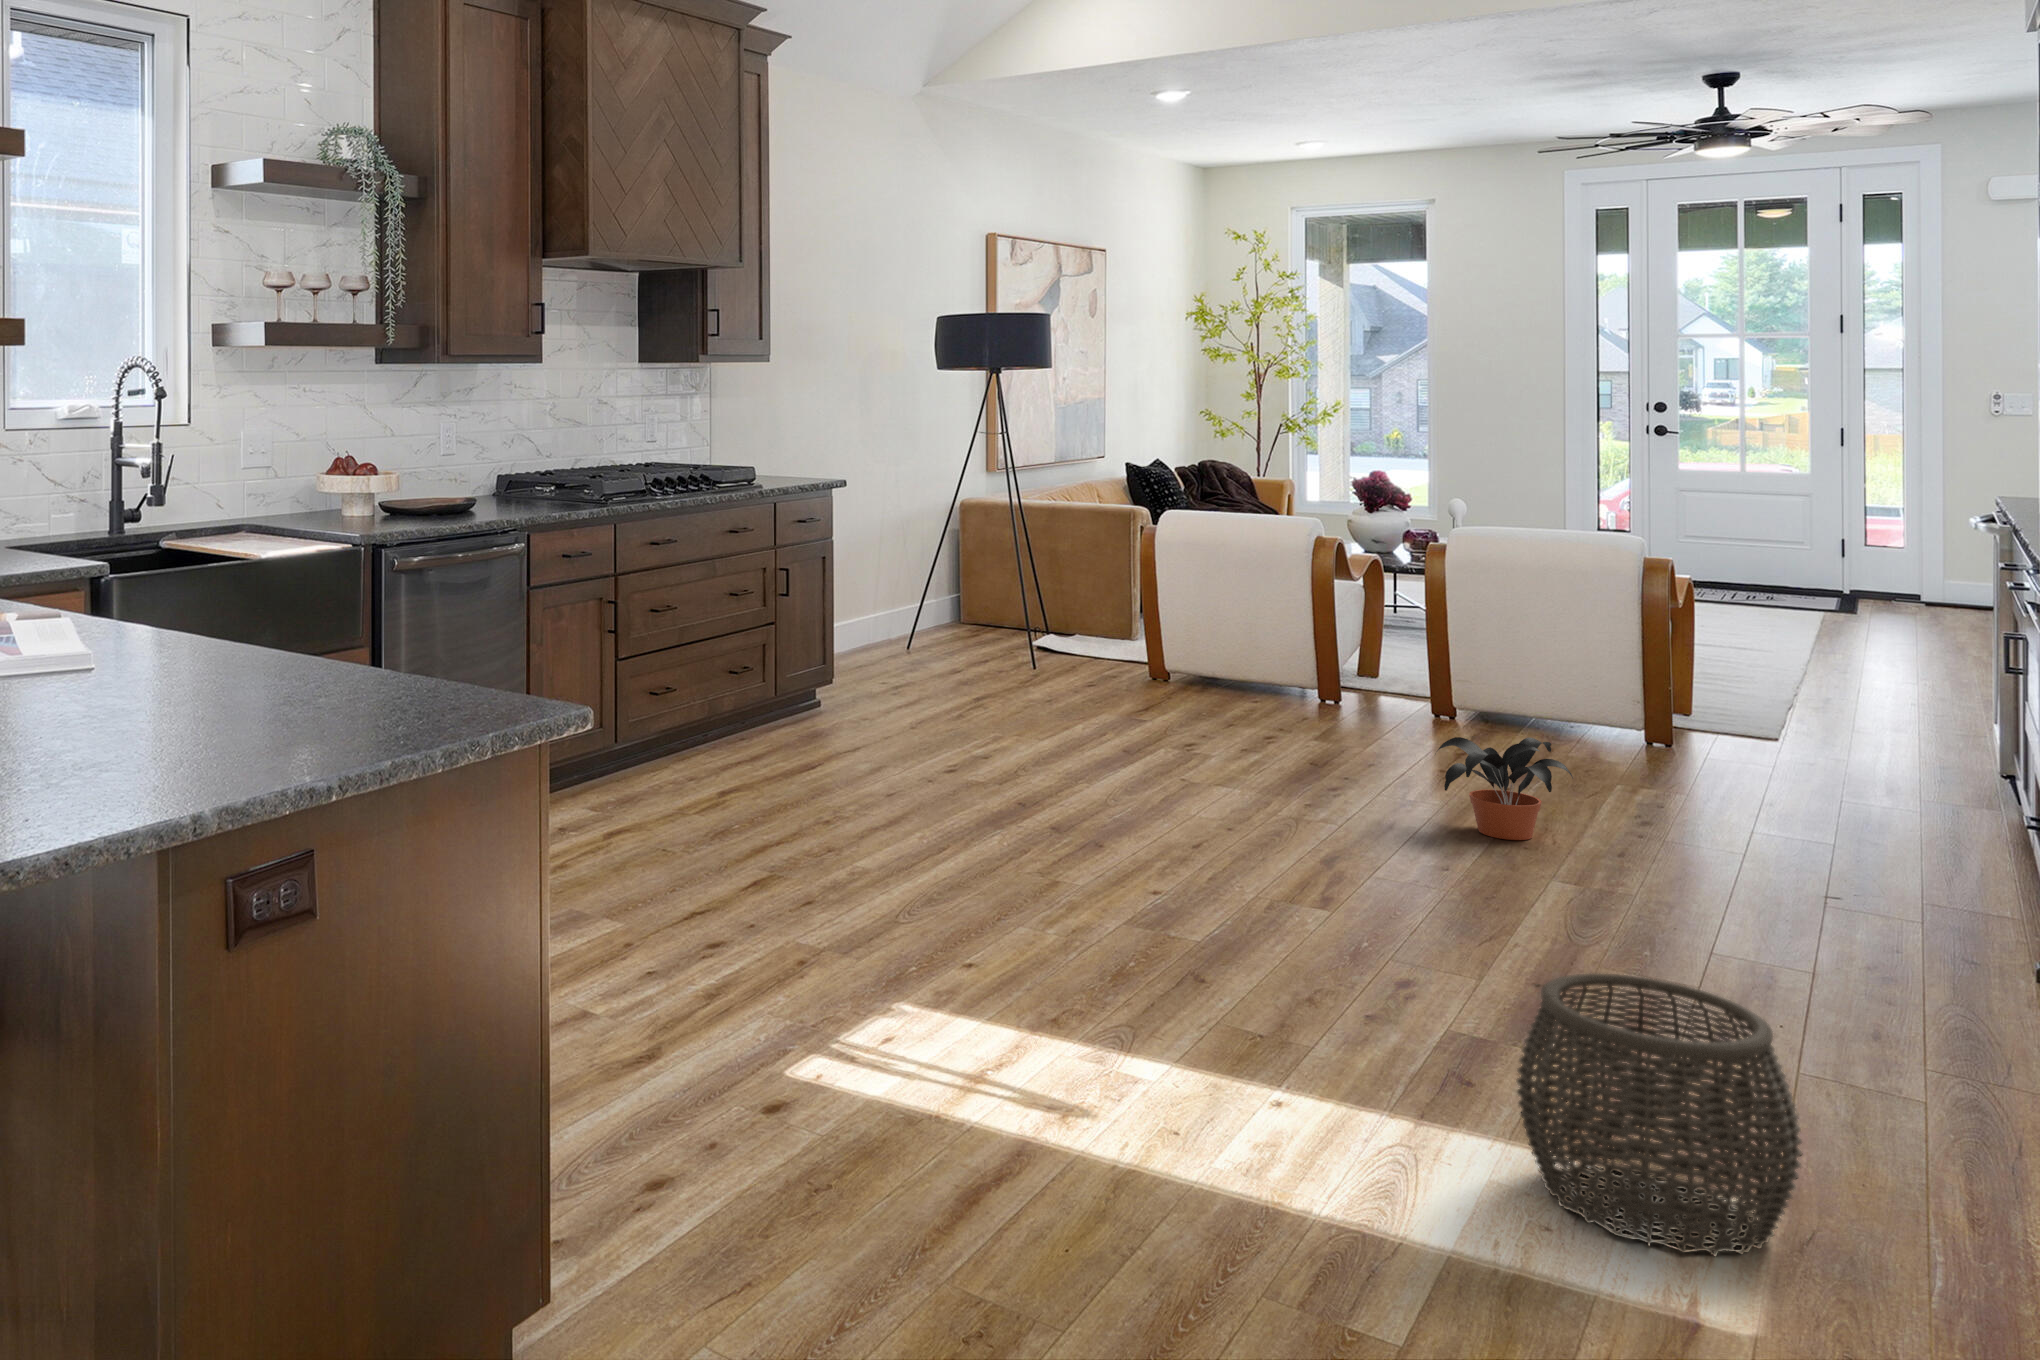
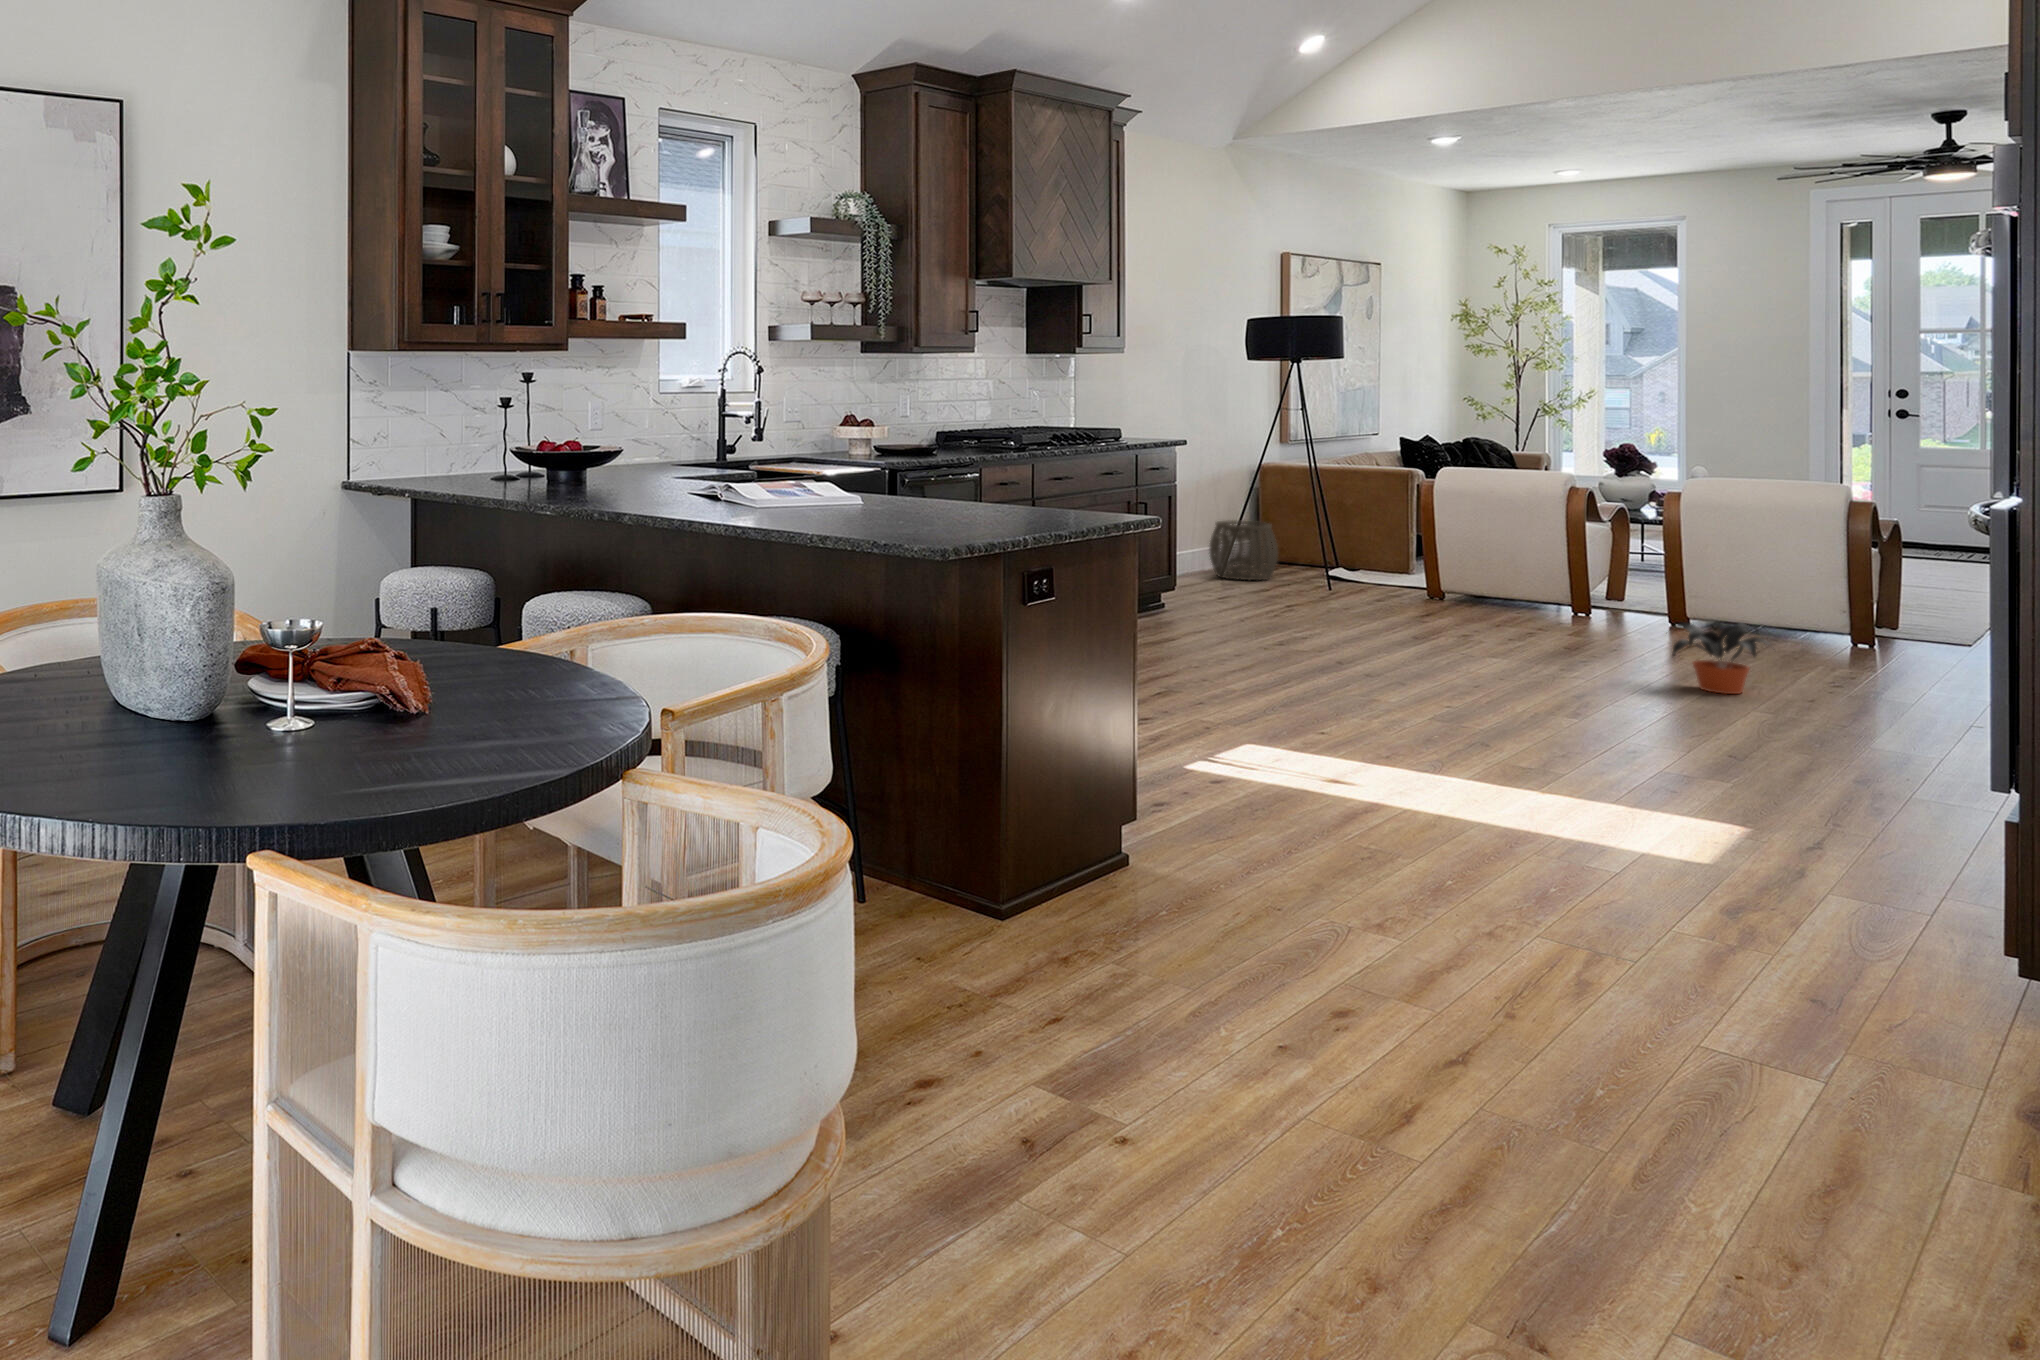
woven basket: present [1517,973,1803,1256] -> present [1209,520,1278,580]

